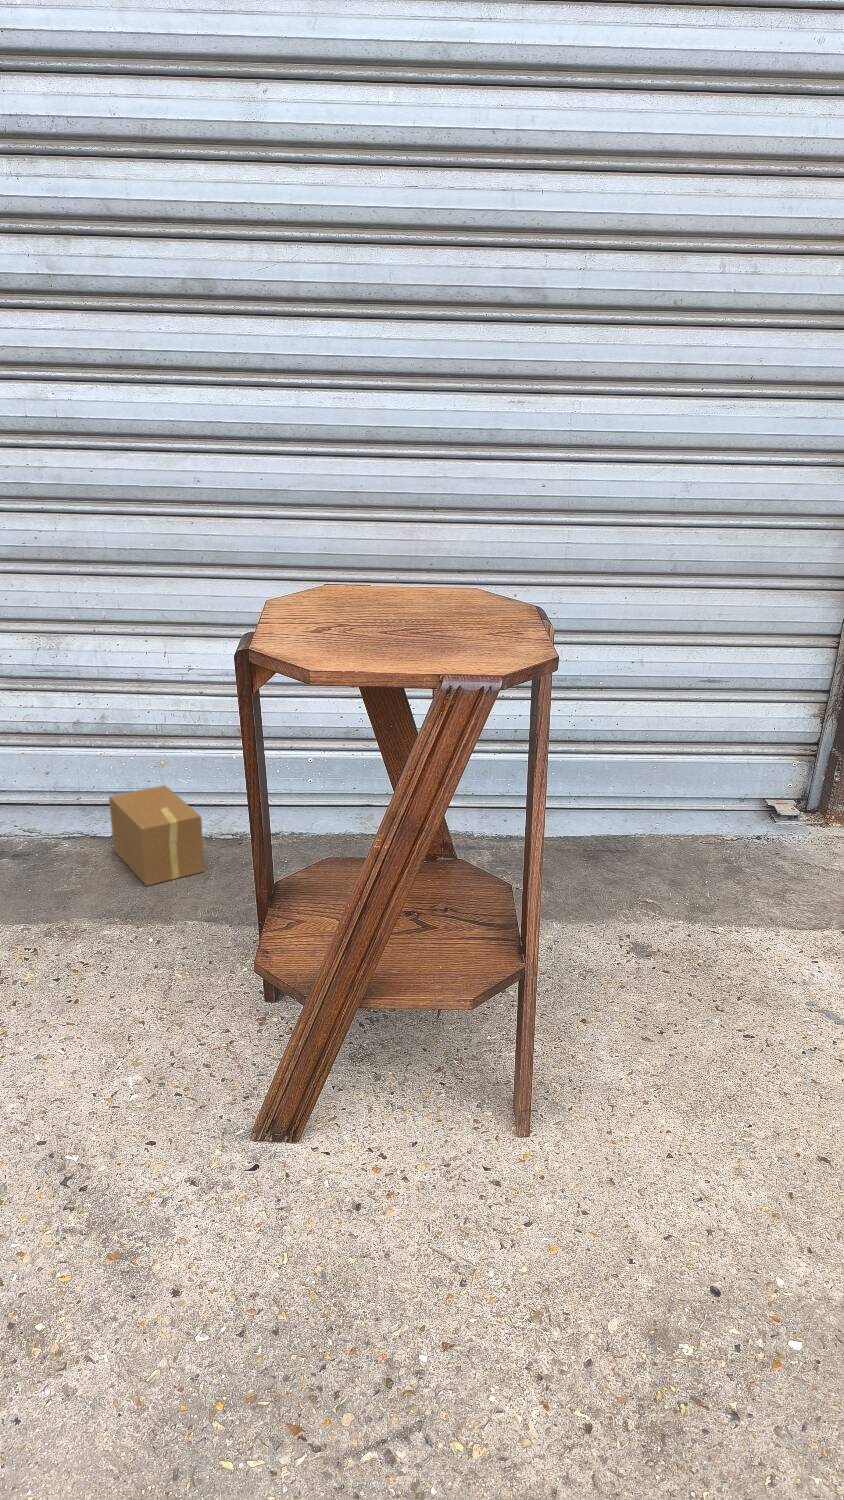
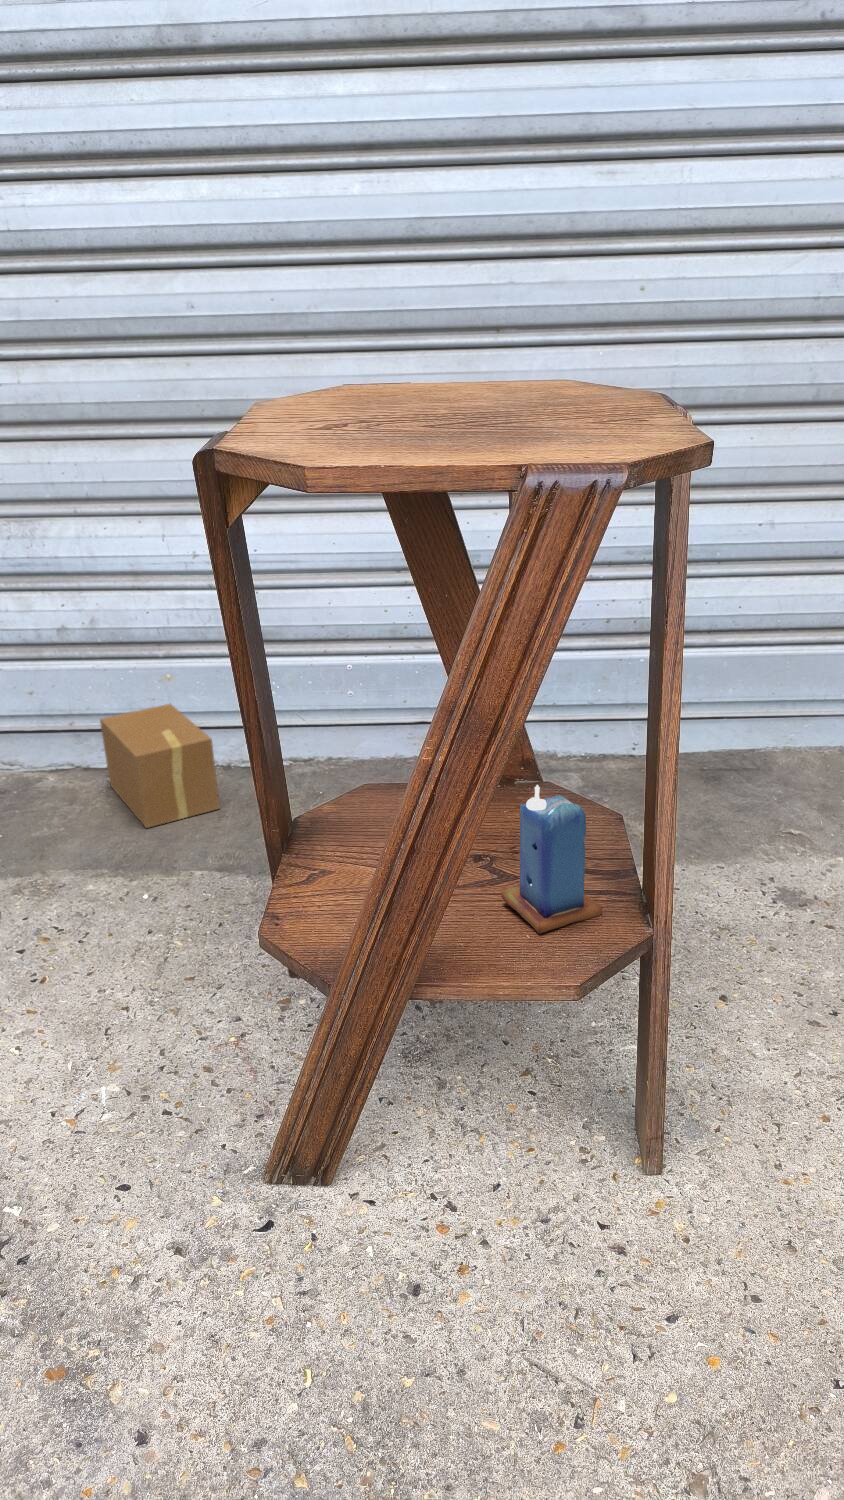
candle: none [423,865,493,969] -> present [501,785,602,934]

